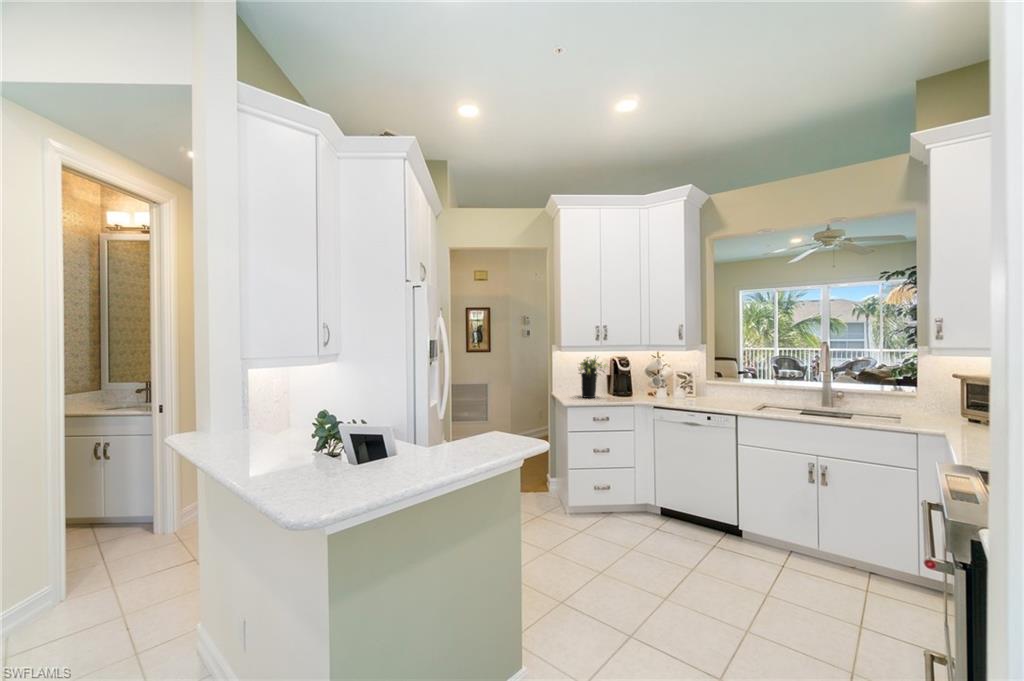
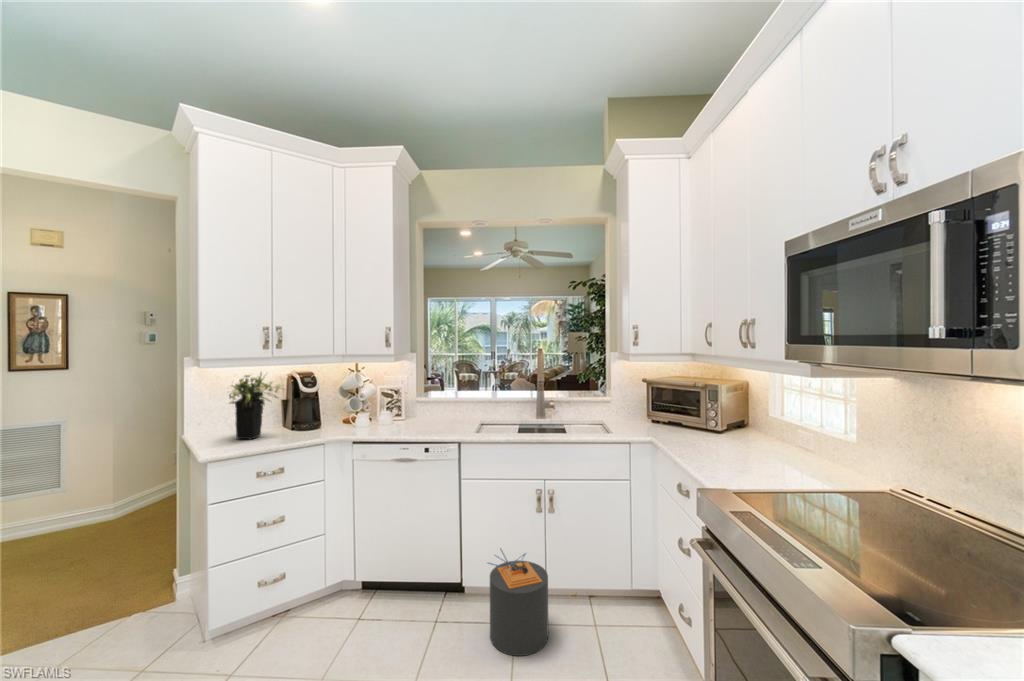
trash can: none [751,498,811,584] -> present [488,548,548,656]

